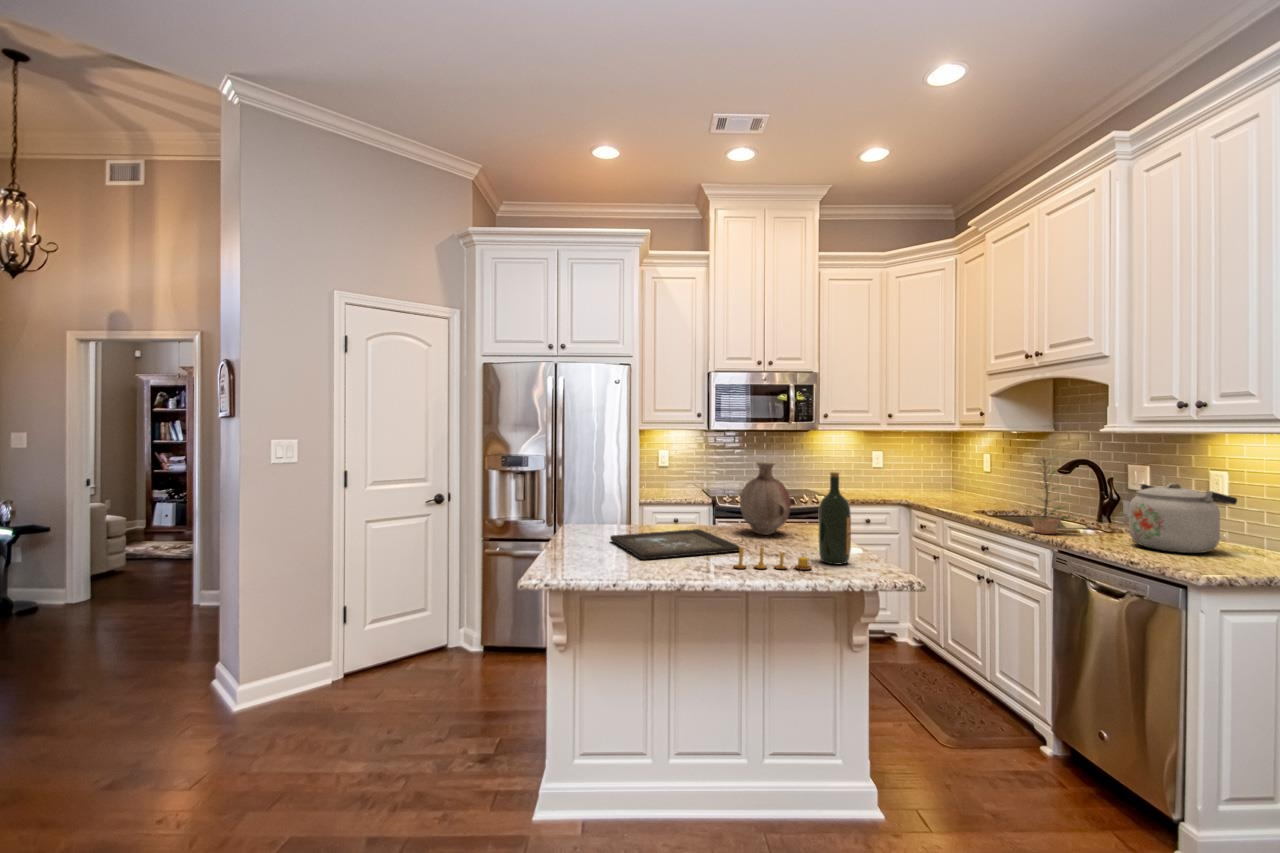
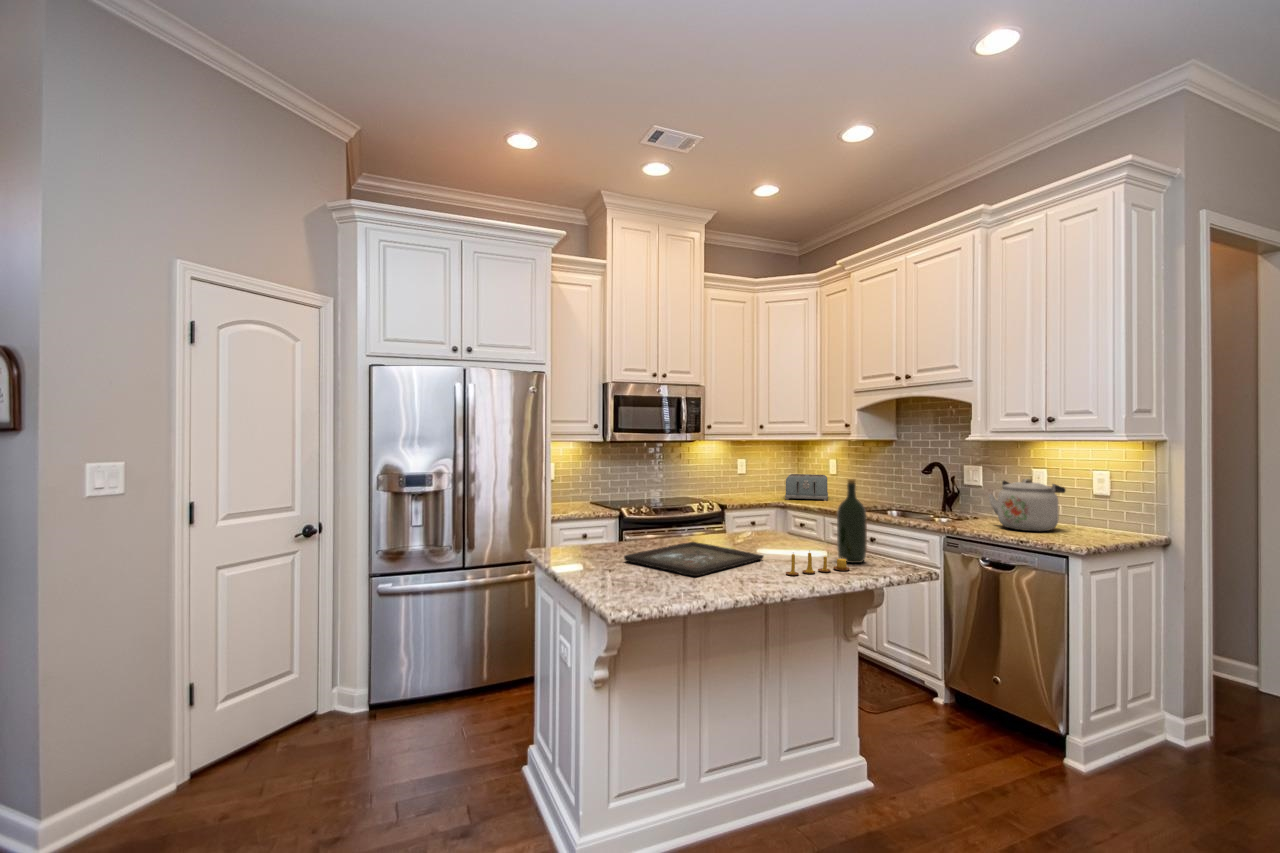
plant: present [1030,458,1070,534] -> none [917,458,957,524]
vase: present [740,462,791,535] -> none [720,472,774,542]
toaster: none [915,469,977,501] -> present [785,474,828,501]

